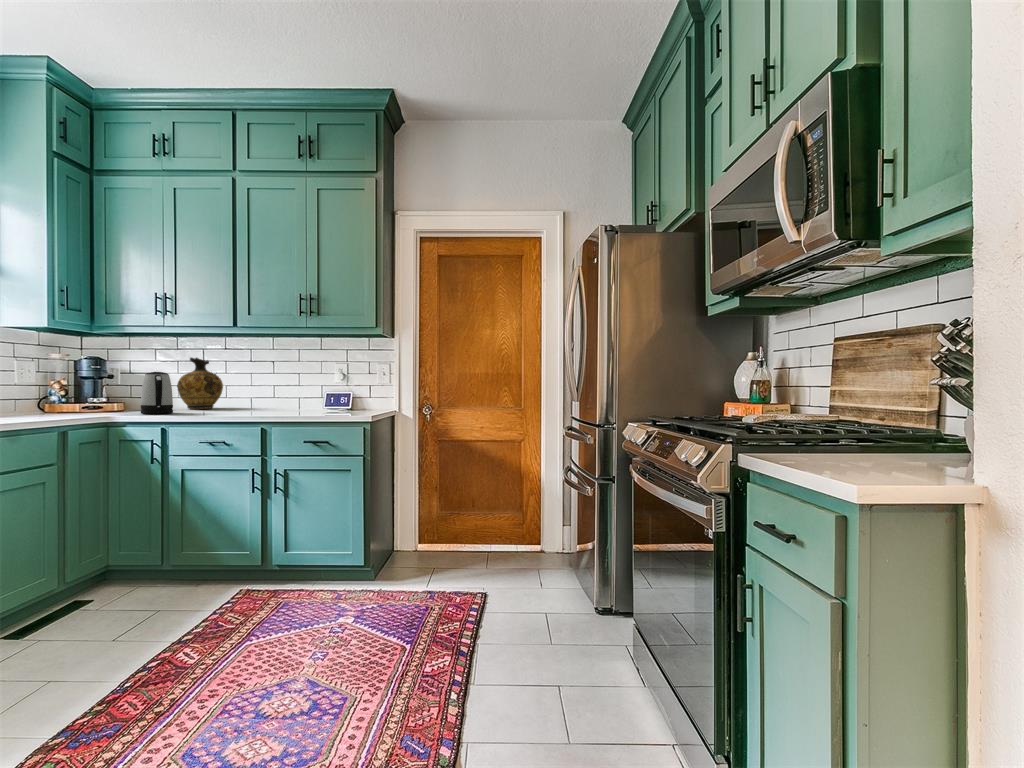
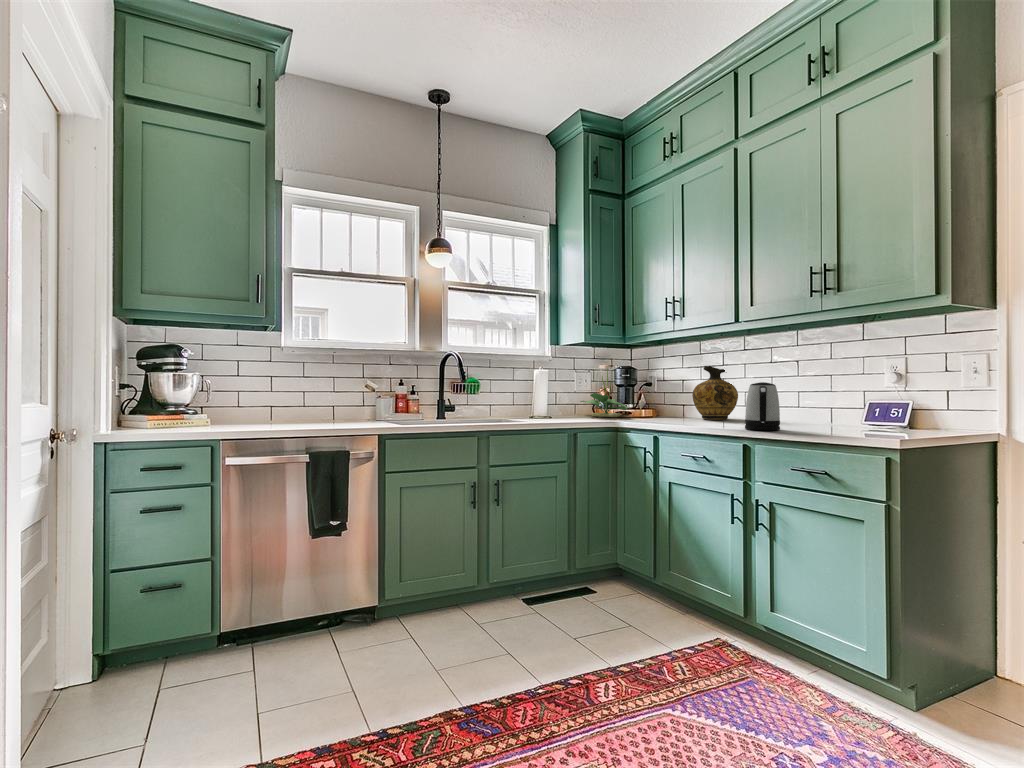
potted plant: none [30,355,103,412] -> present [581,369,628,417]
kettle: present [141,372,173,414] -> present [745,382,780,431]

